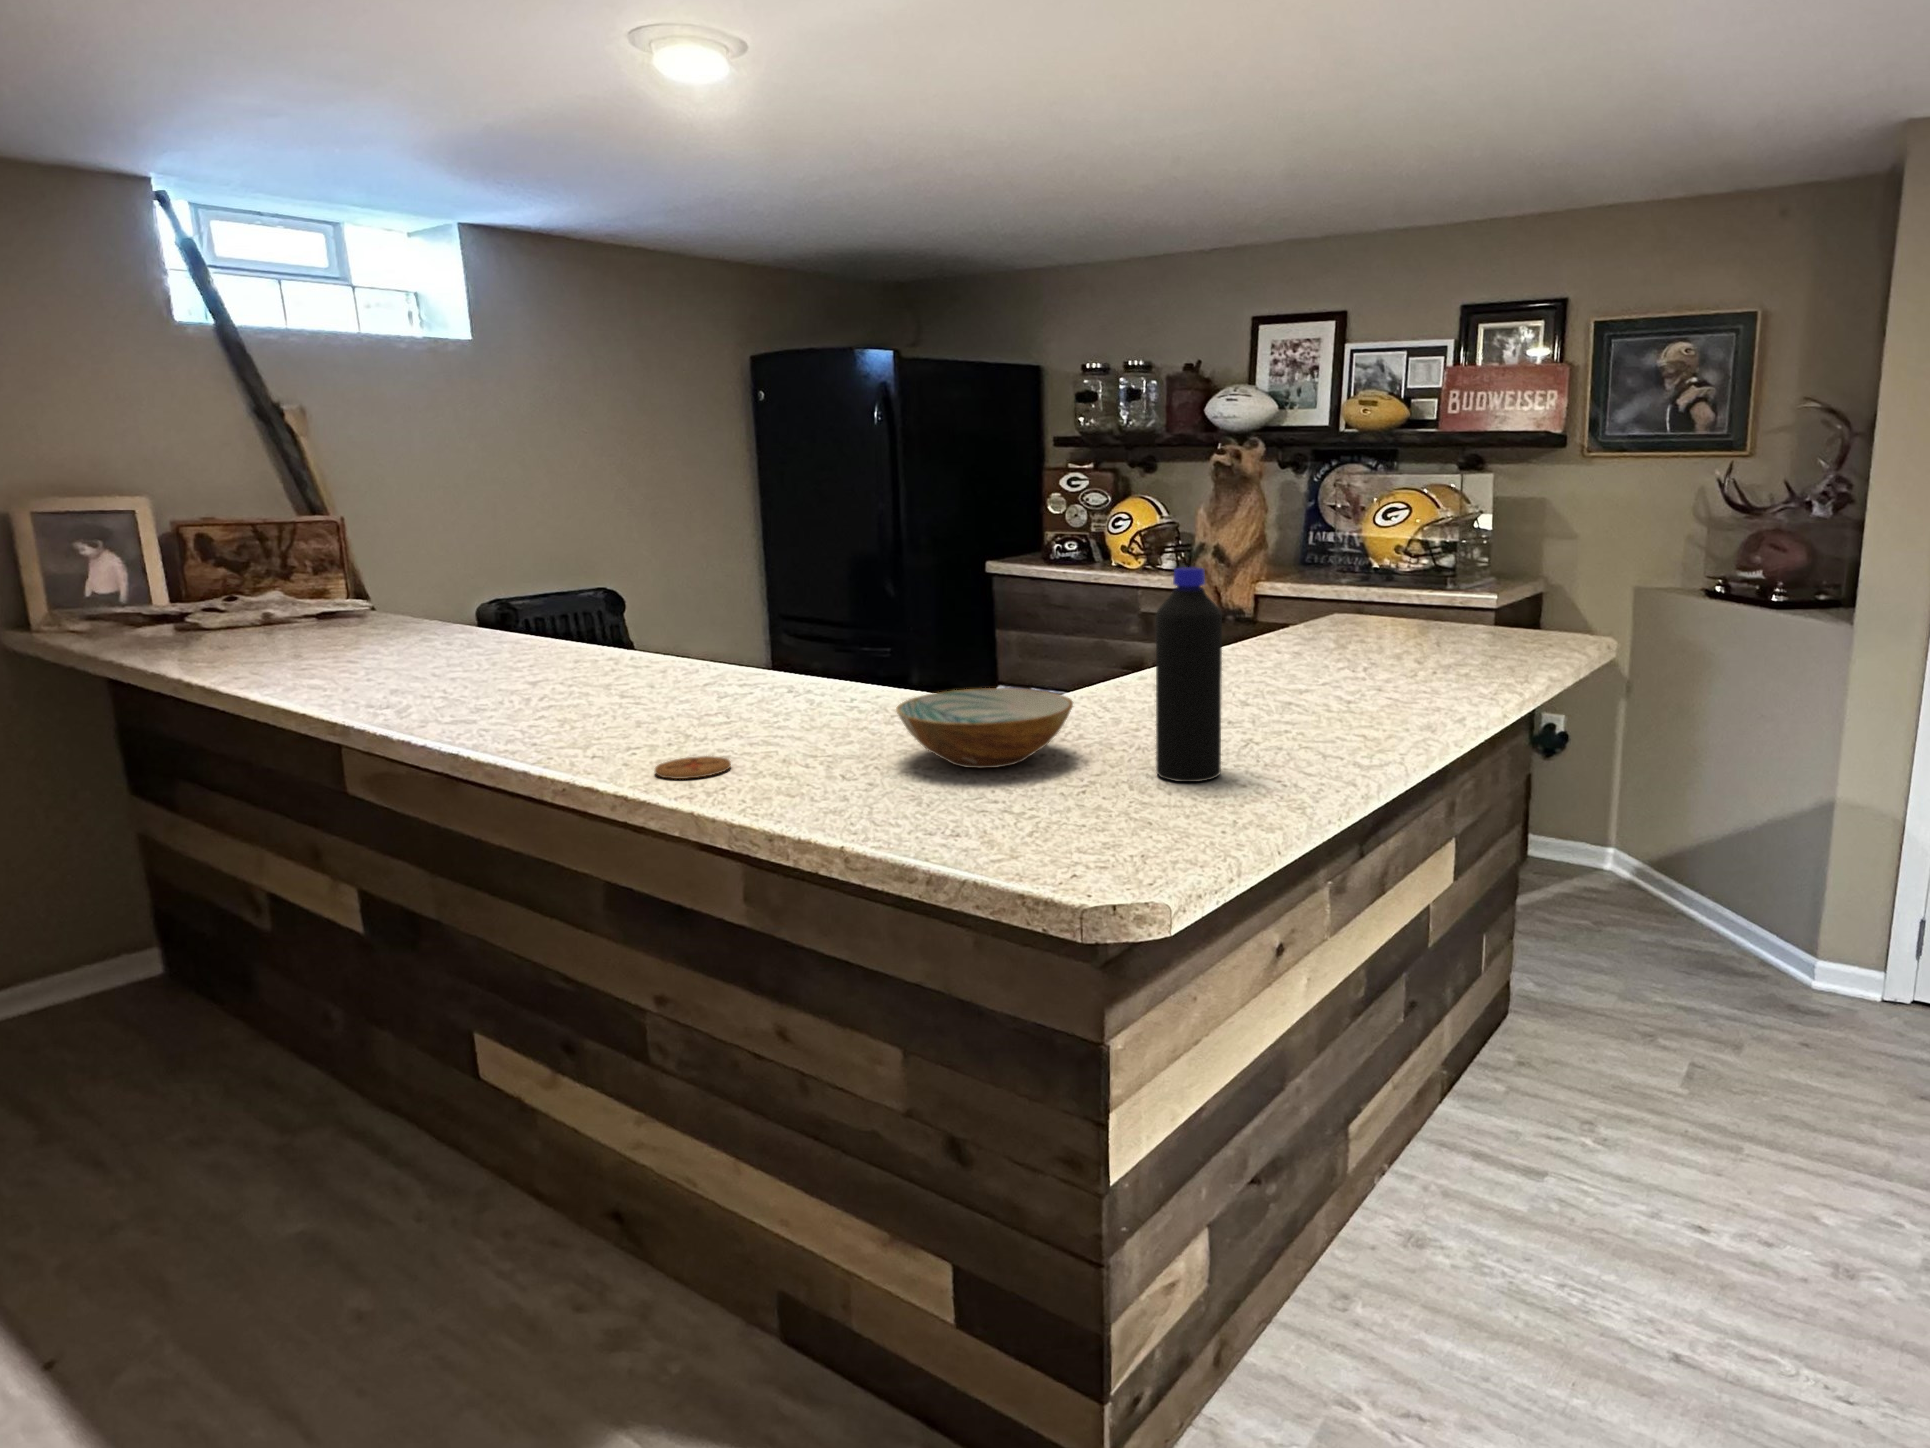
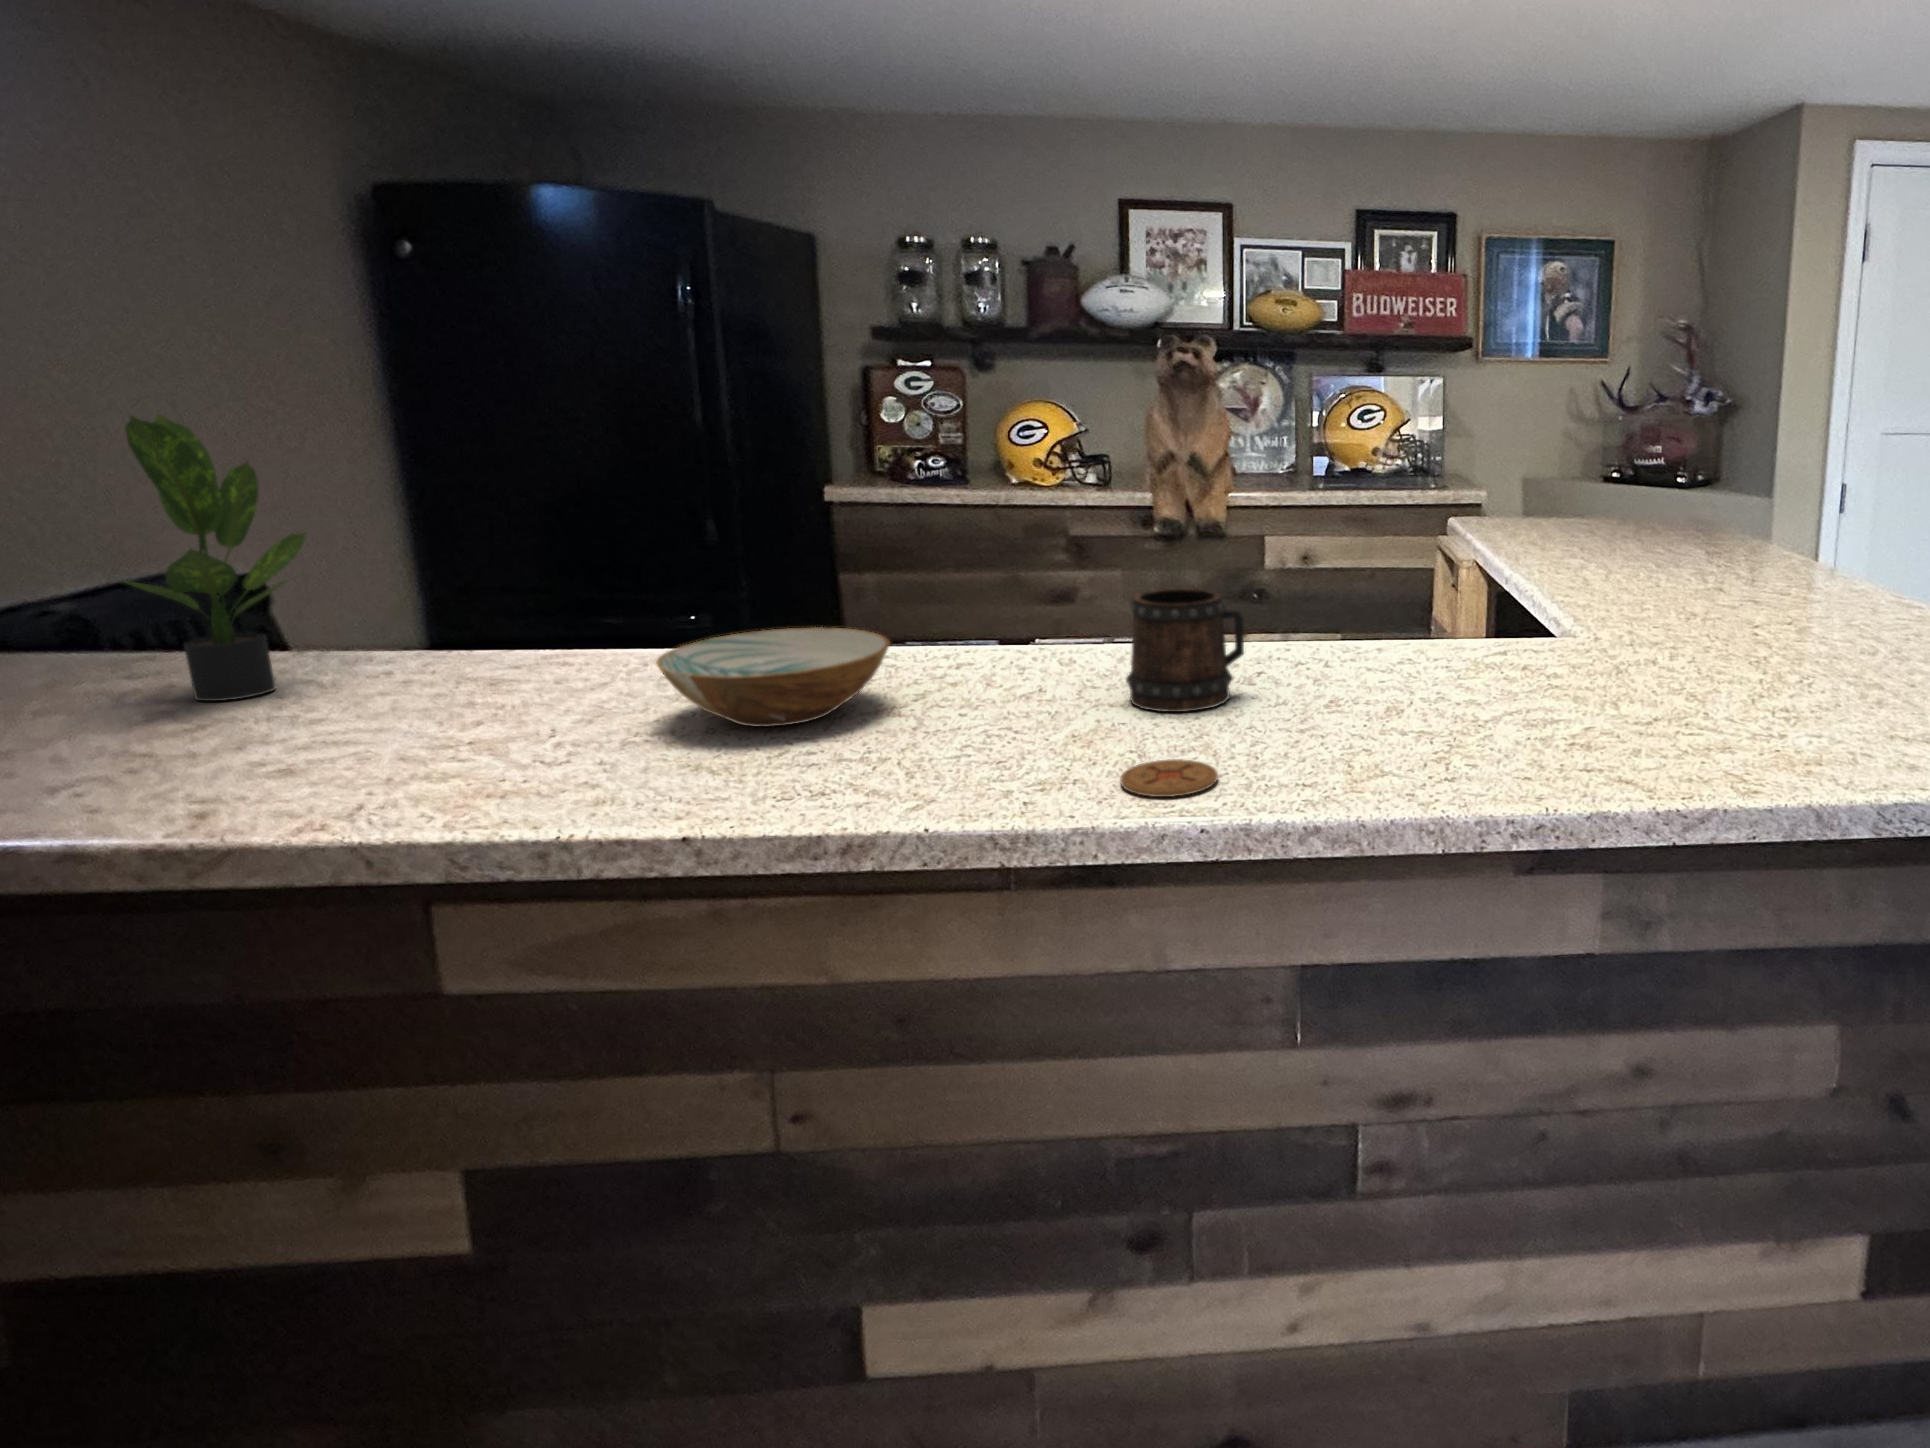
potted plant: none [367,499,473,667] -> present [123,414,305,701]
bottle: present [1156,567,1222,782] -> none [1636,486,1716,709]
beer mug: none [795,638,886,733] -> present [1126,588,1244,712]
bowl: present [896,688,1073,768] -> present [656,627,890,727]

